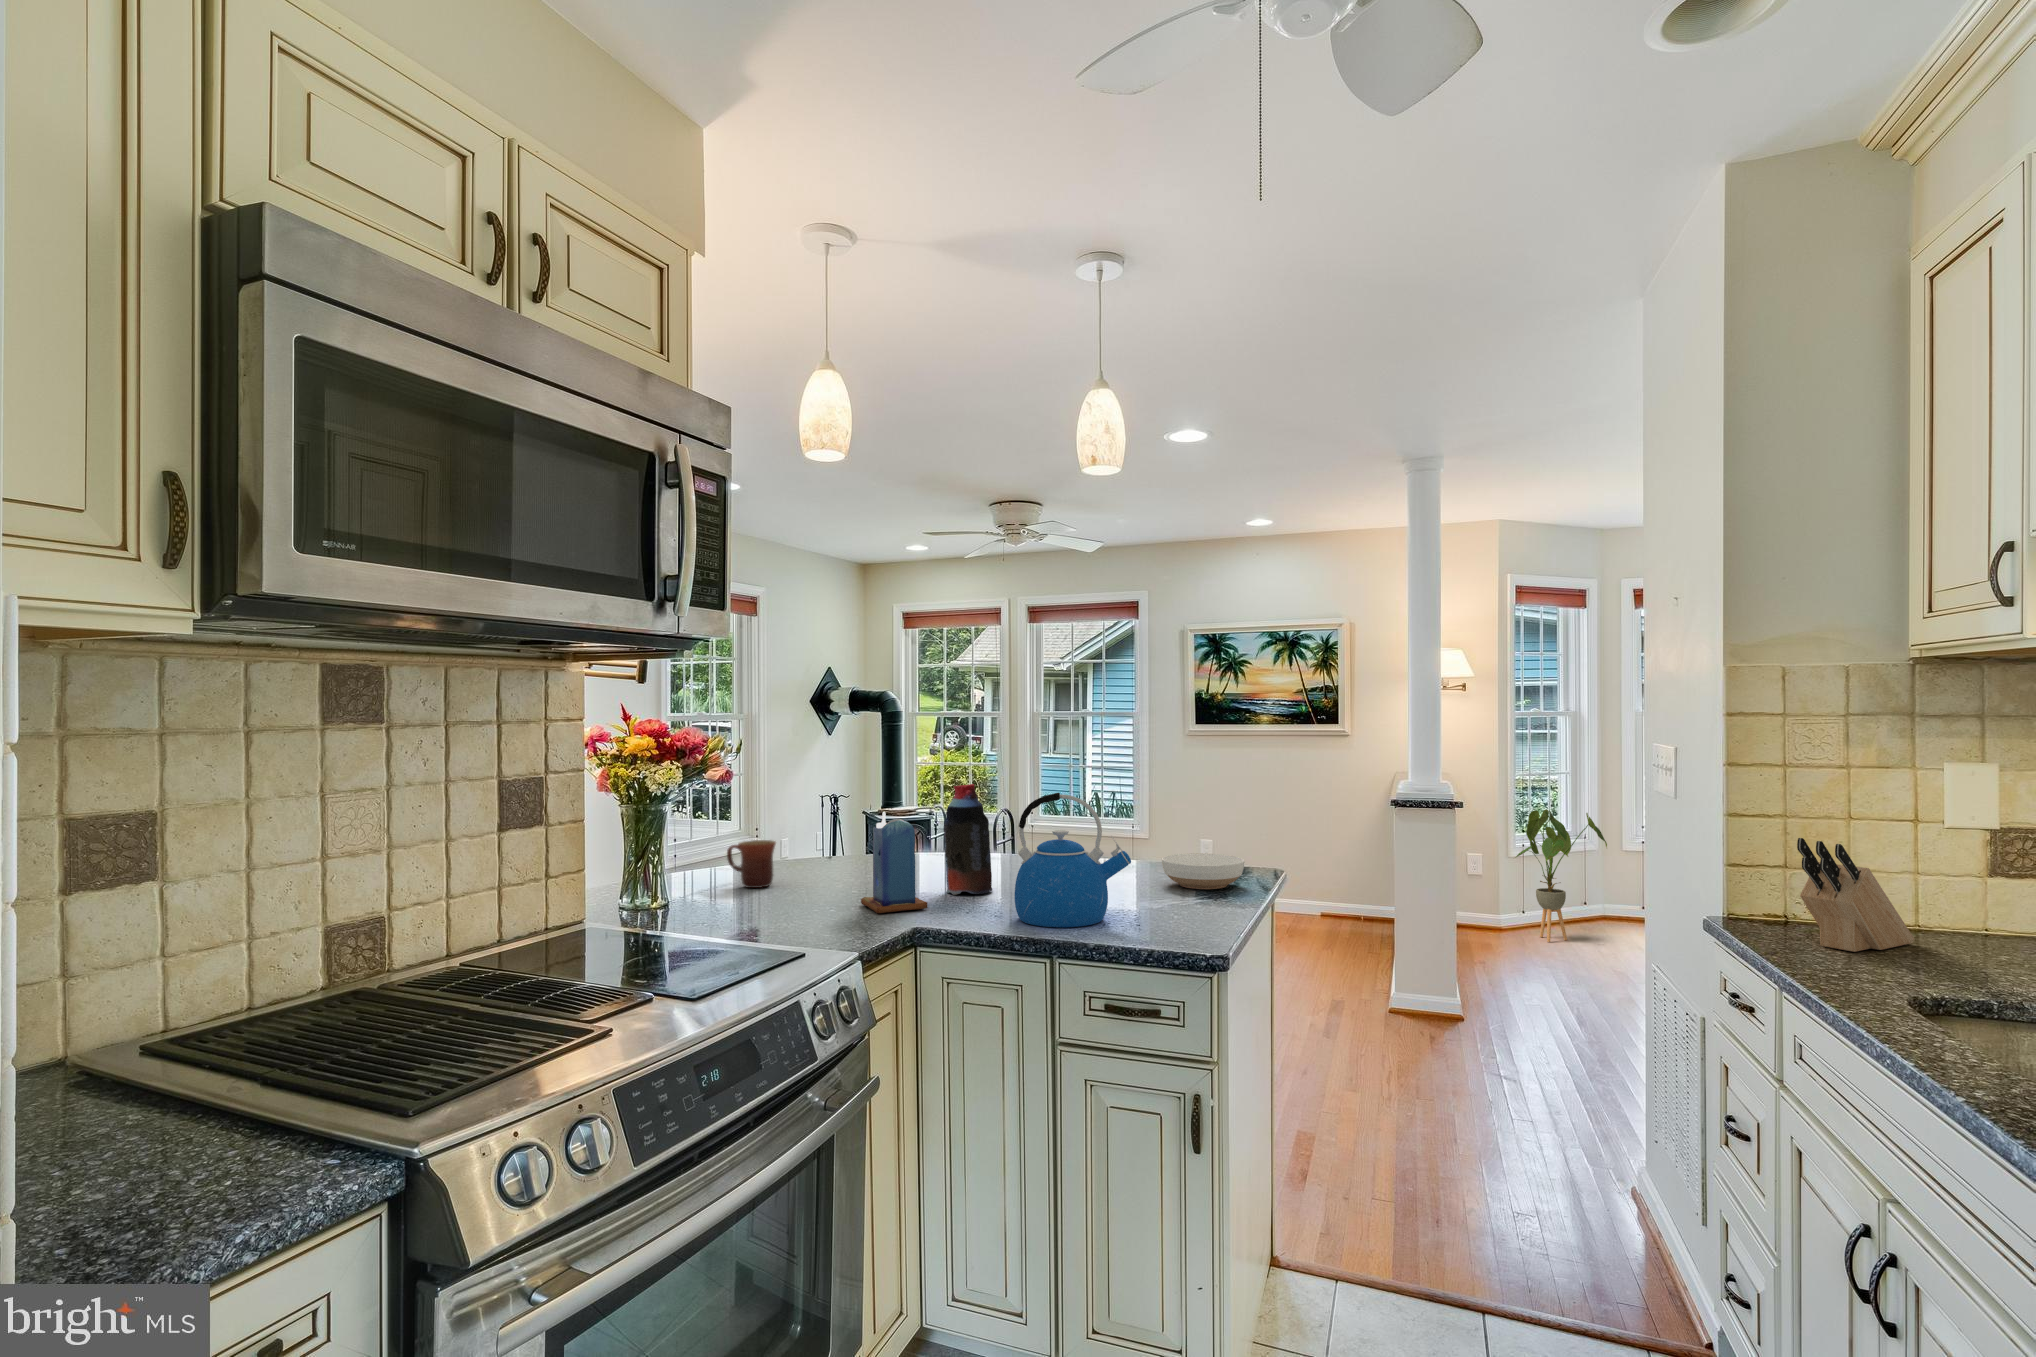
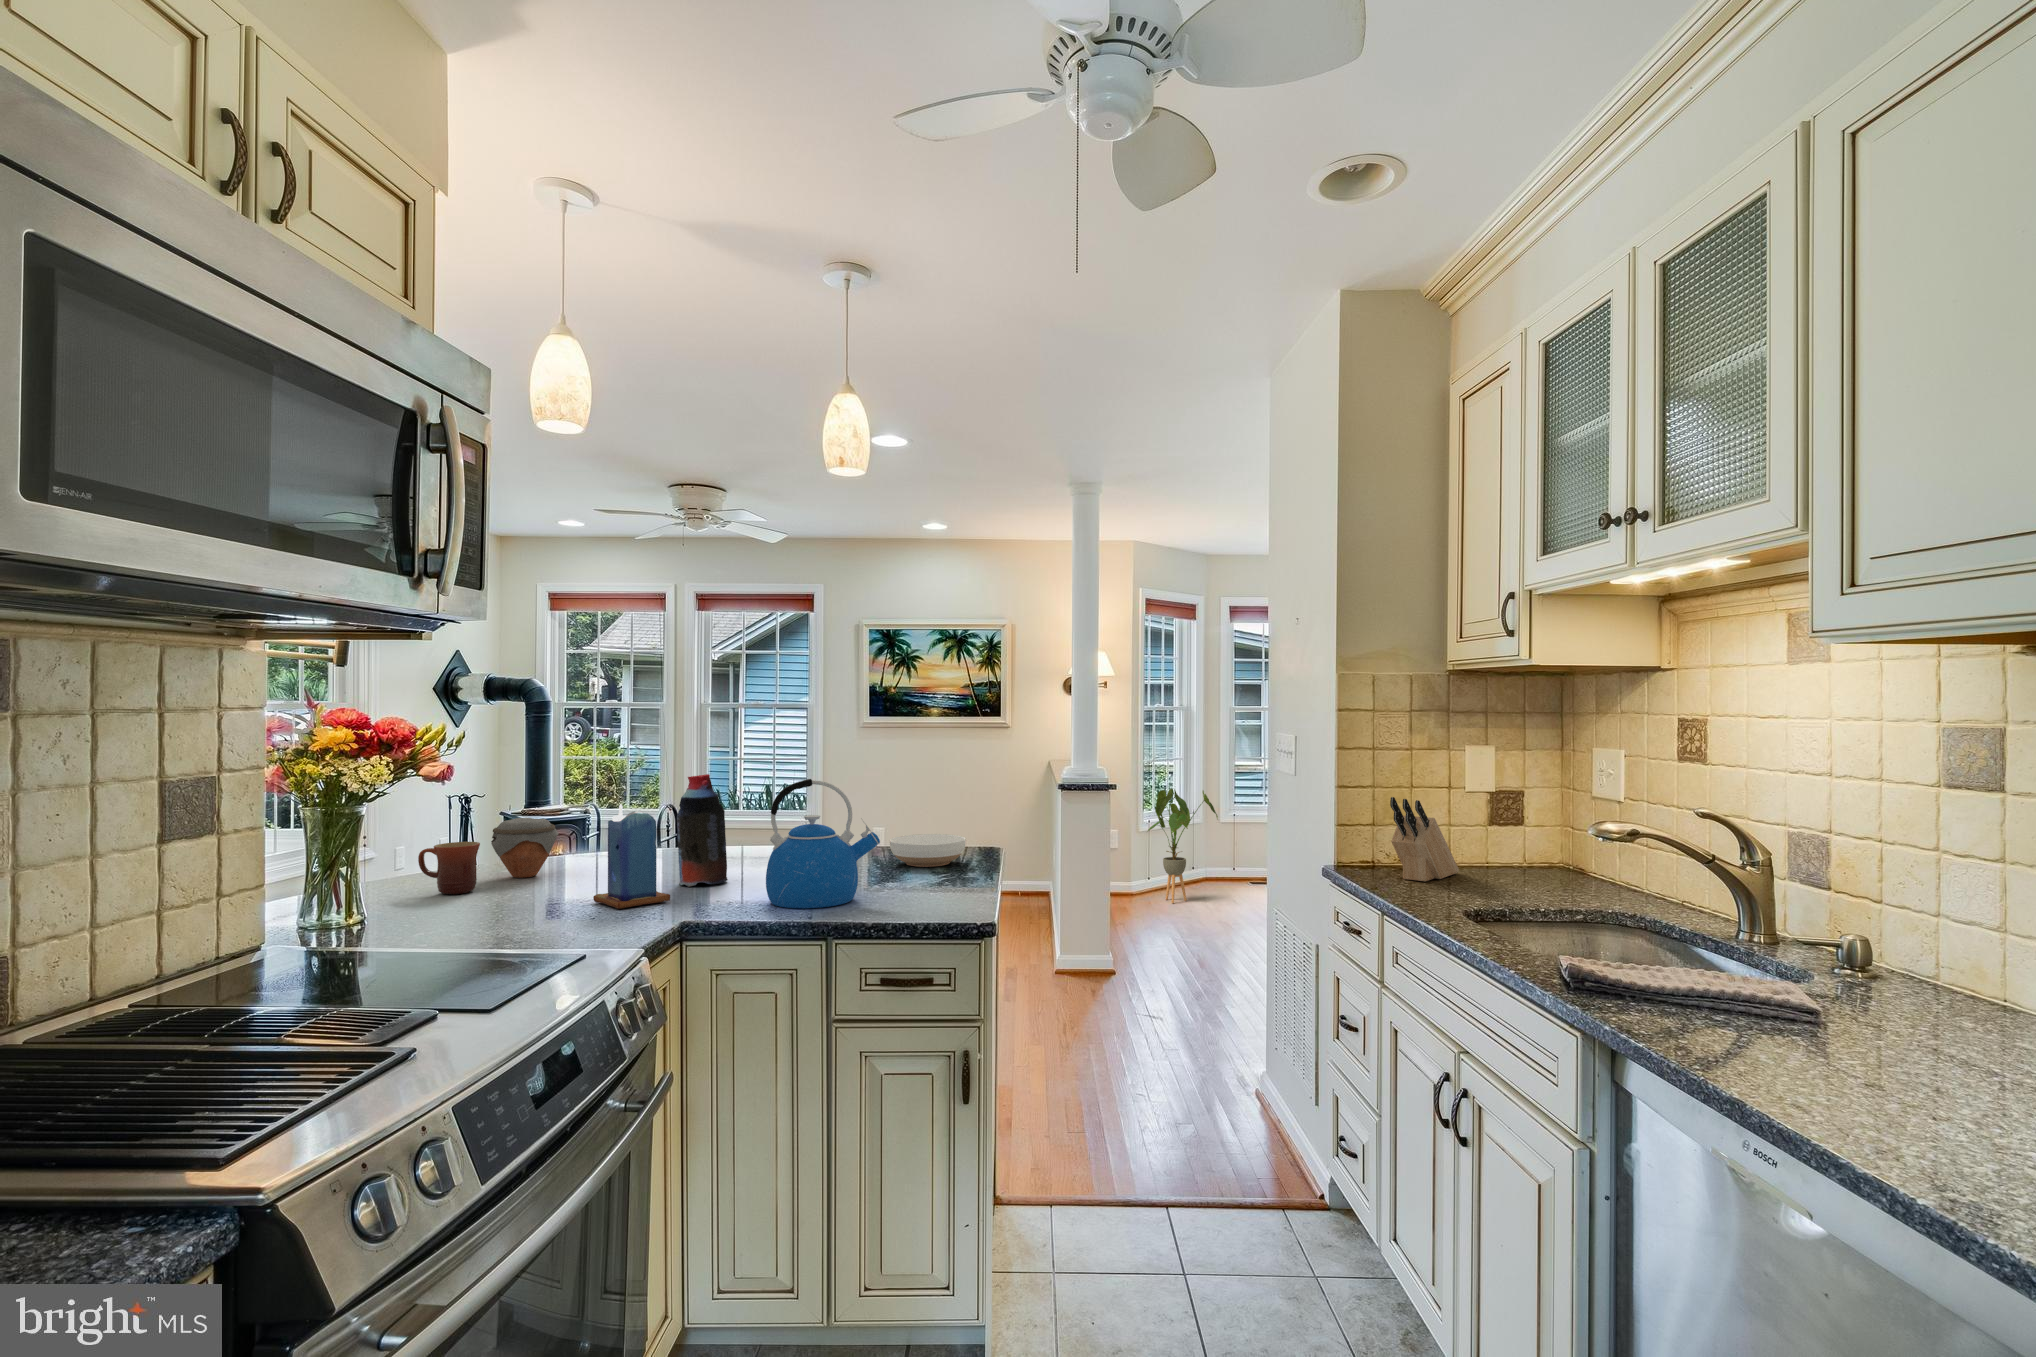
jar: none [791,820,850,875] -> present [491,818,559,878]

